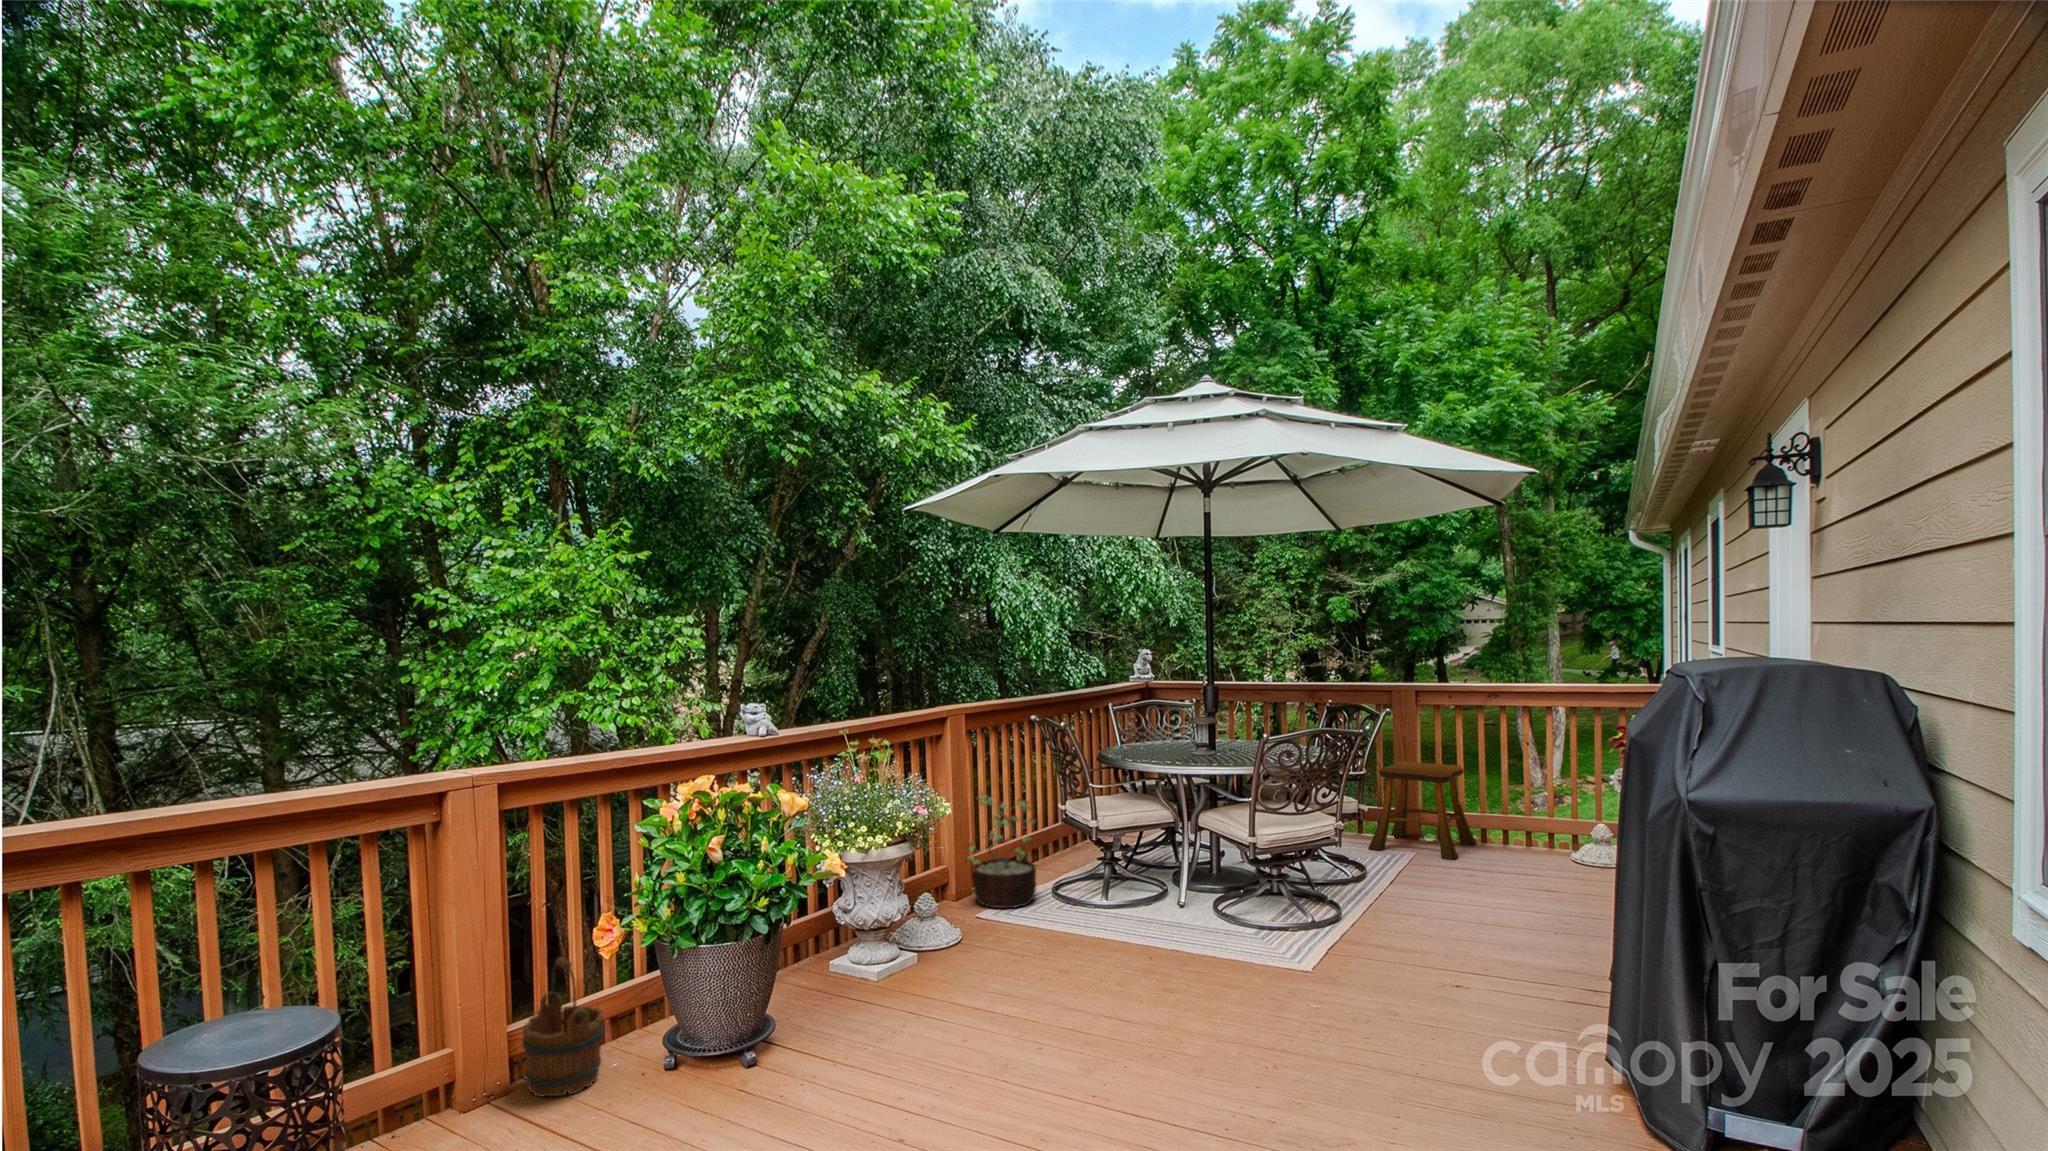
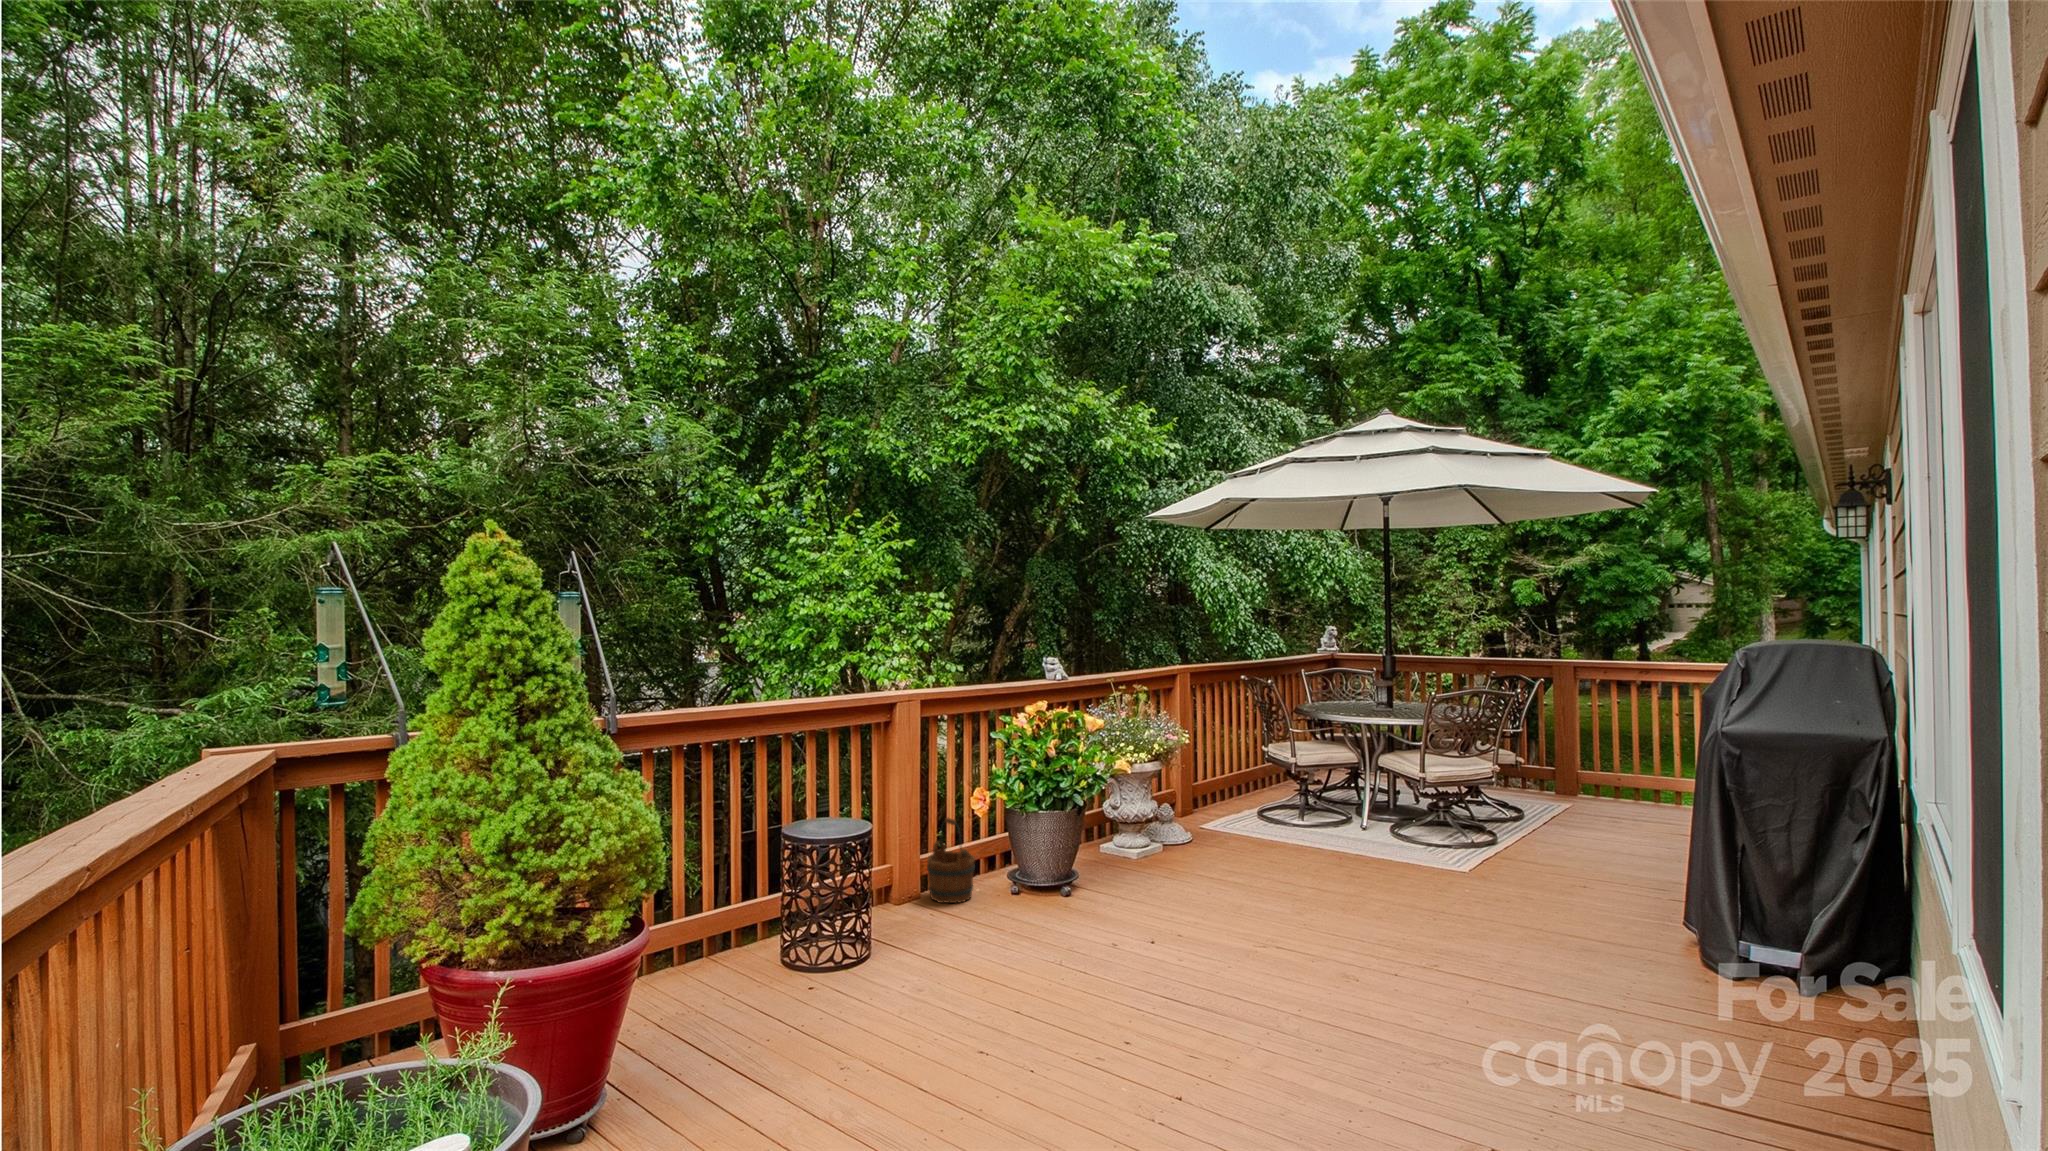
stool: present [1368,761,1477,861] -> none [1527,725,1628,808]
decorative plant: present [965,794,1036,909] -> none [1191,733,1249,823]

